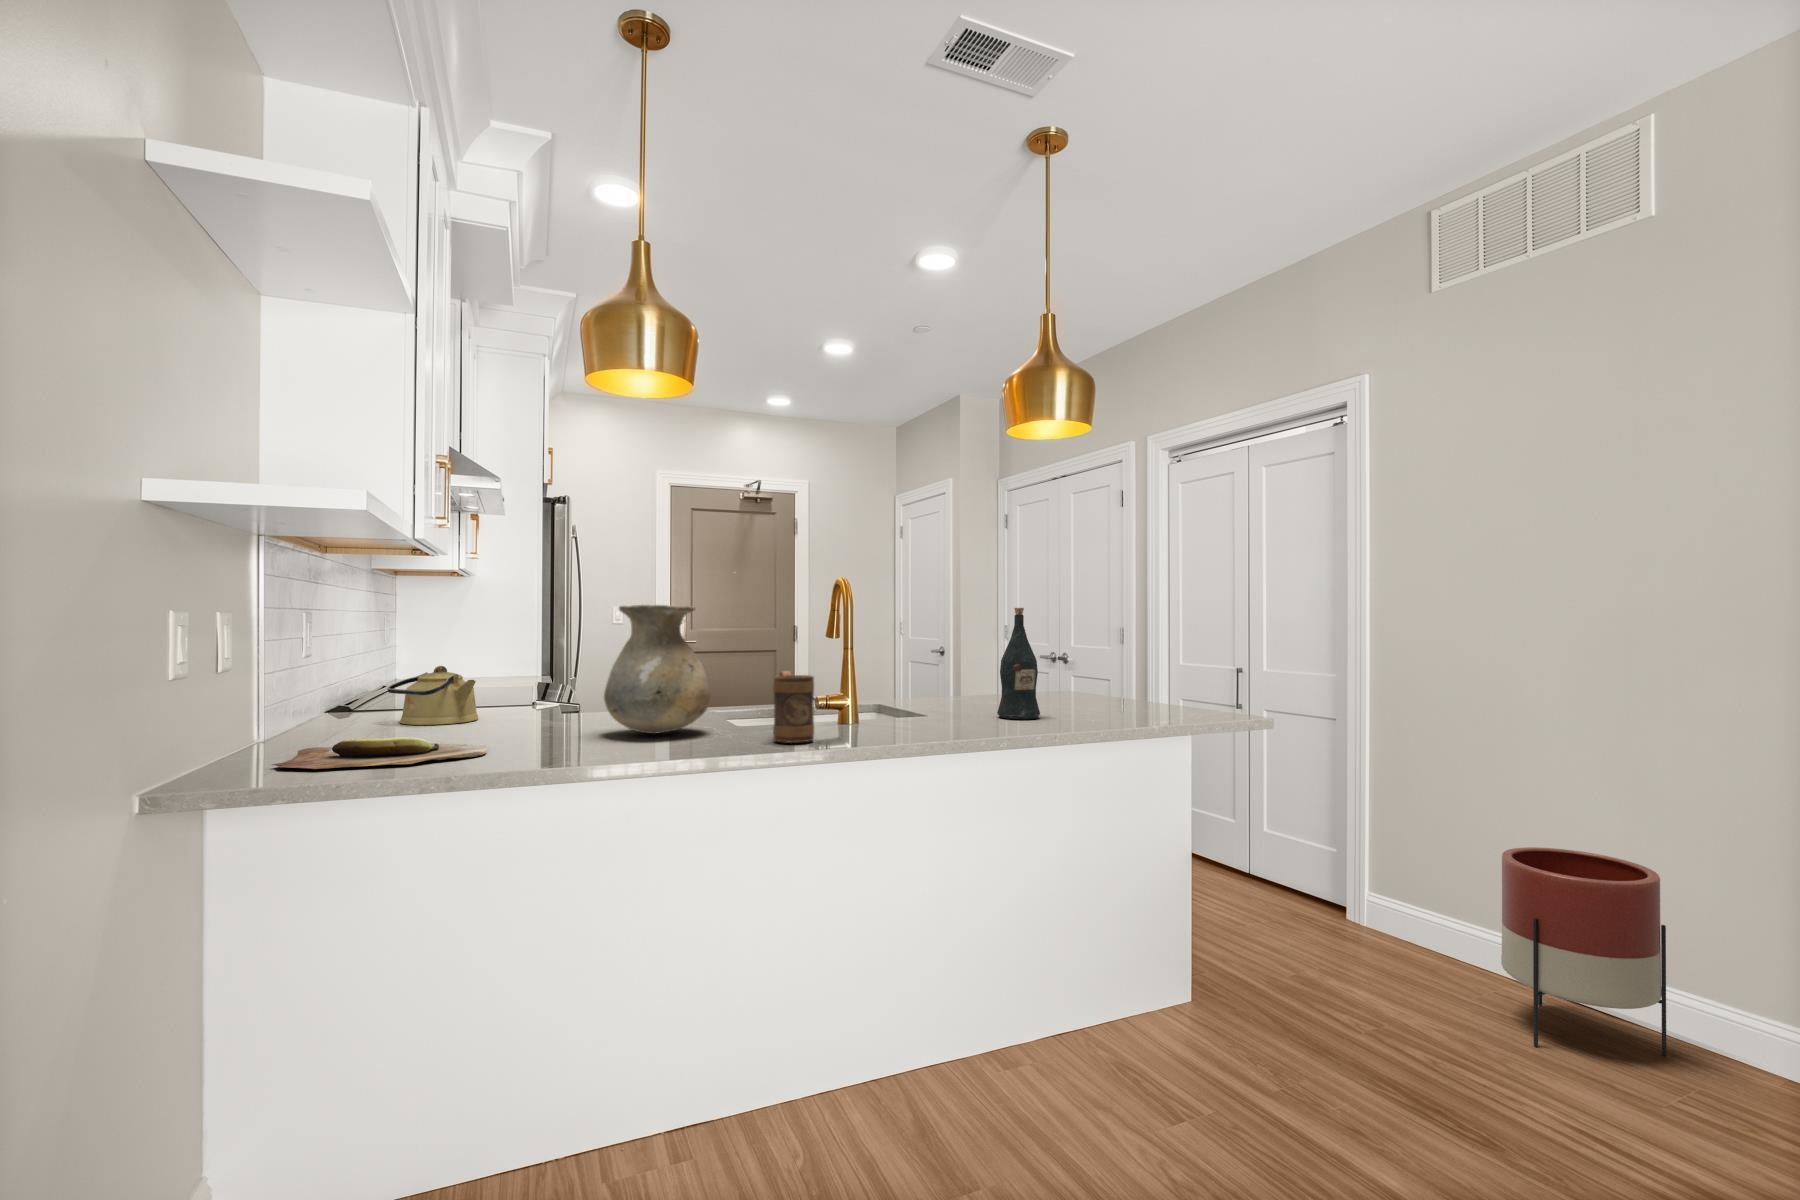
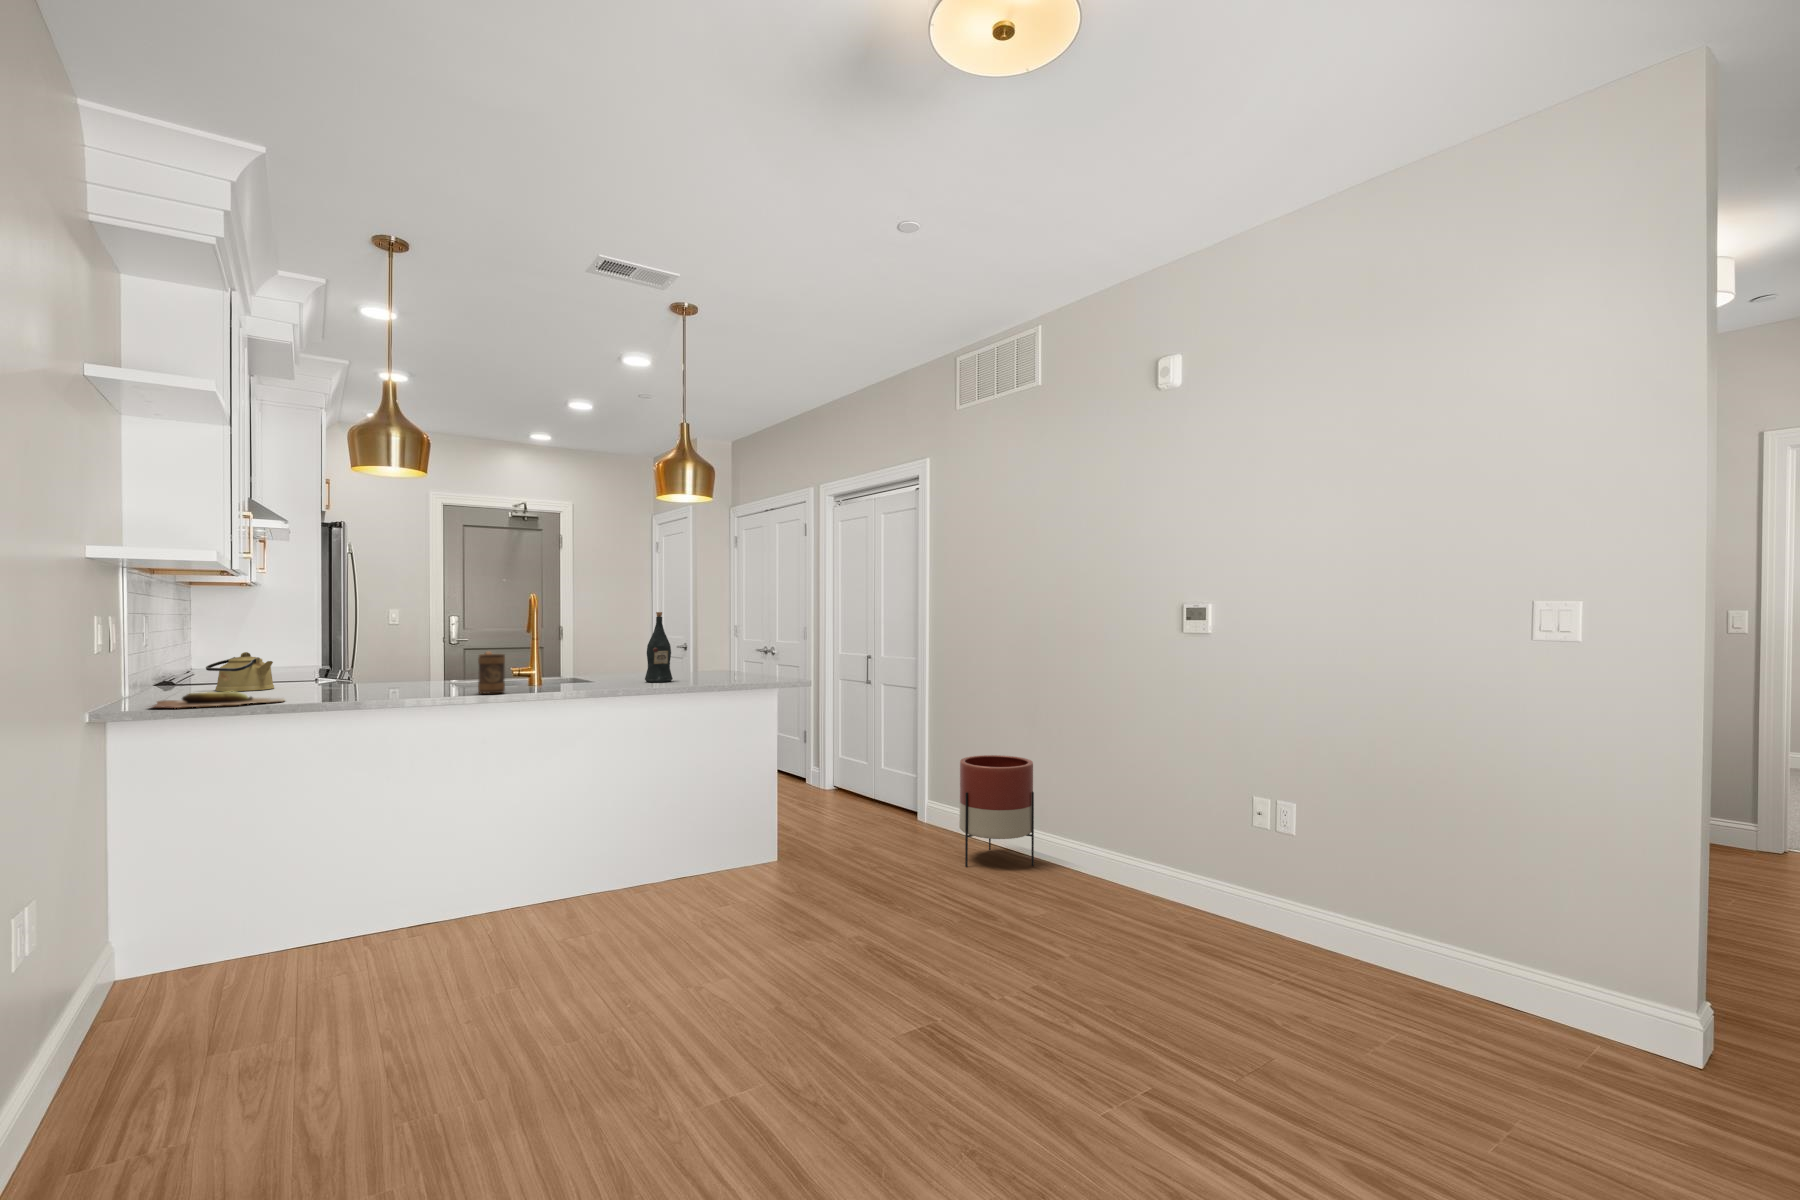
vase: present [604,605,710,734] -> none [366,611,440,692]

